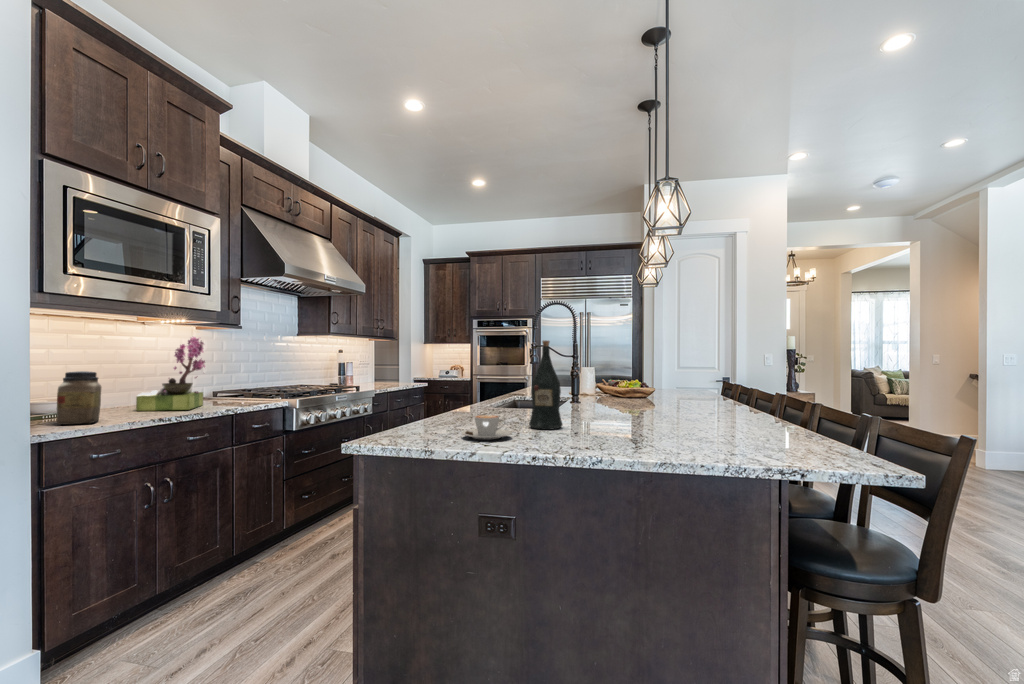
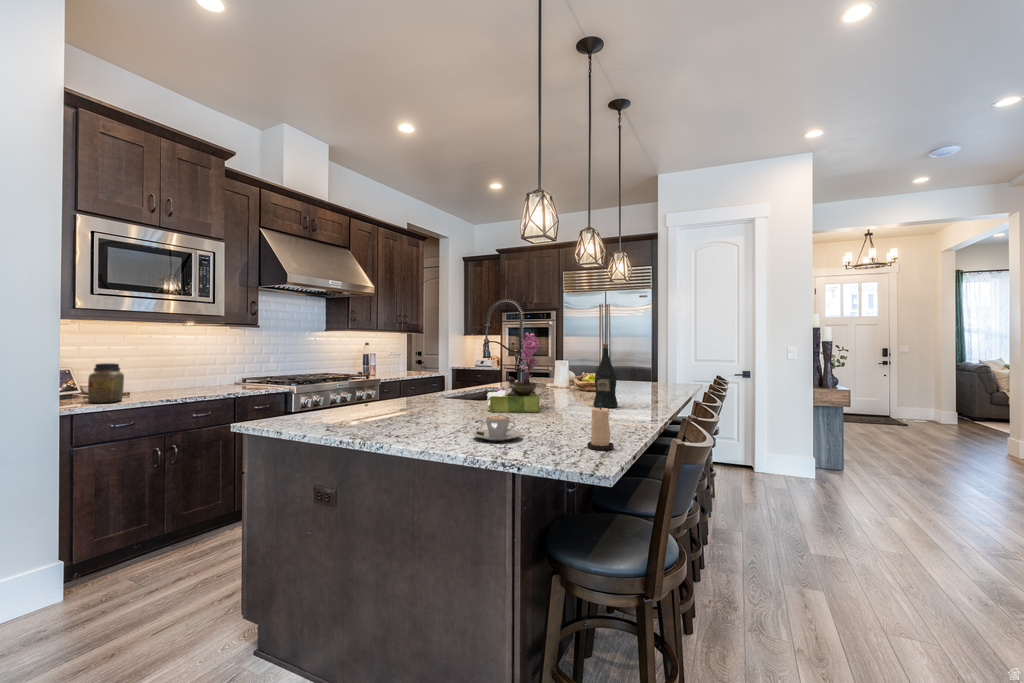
flower arrangement: present [136,337,205,411] -> present [487,333,540,412]
wine bottle: present [529,340,562,430] -> present [593,344,618,408]
candle: none [806,405,839,454] -> present [587,405,614,450]
coffee cup: present [462,415,512,440] -> present [473,416,522,441]

